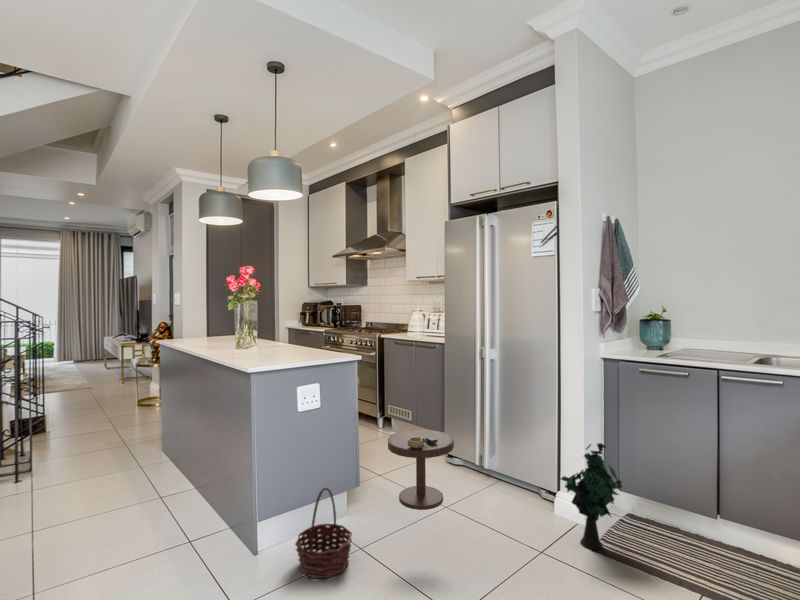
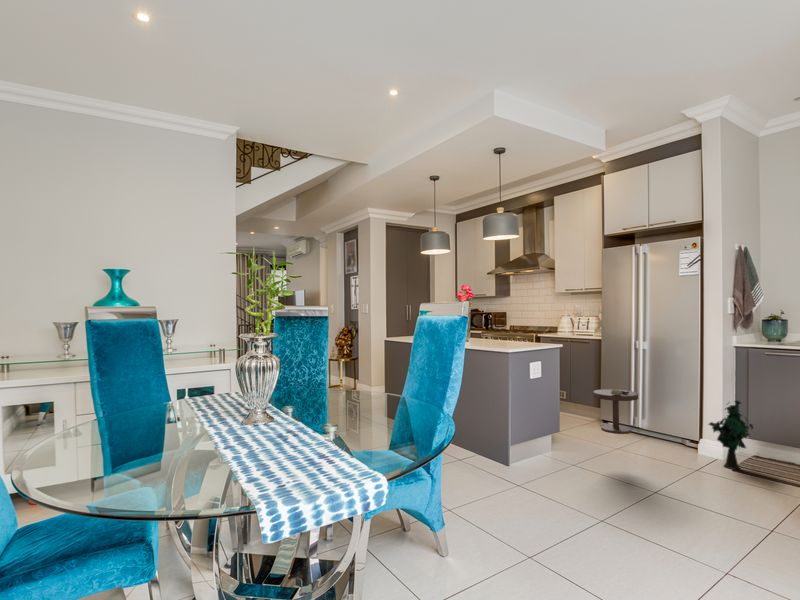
basket: present [295,488,352,578] -> none [538,420,574,471]

